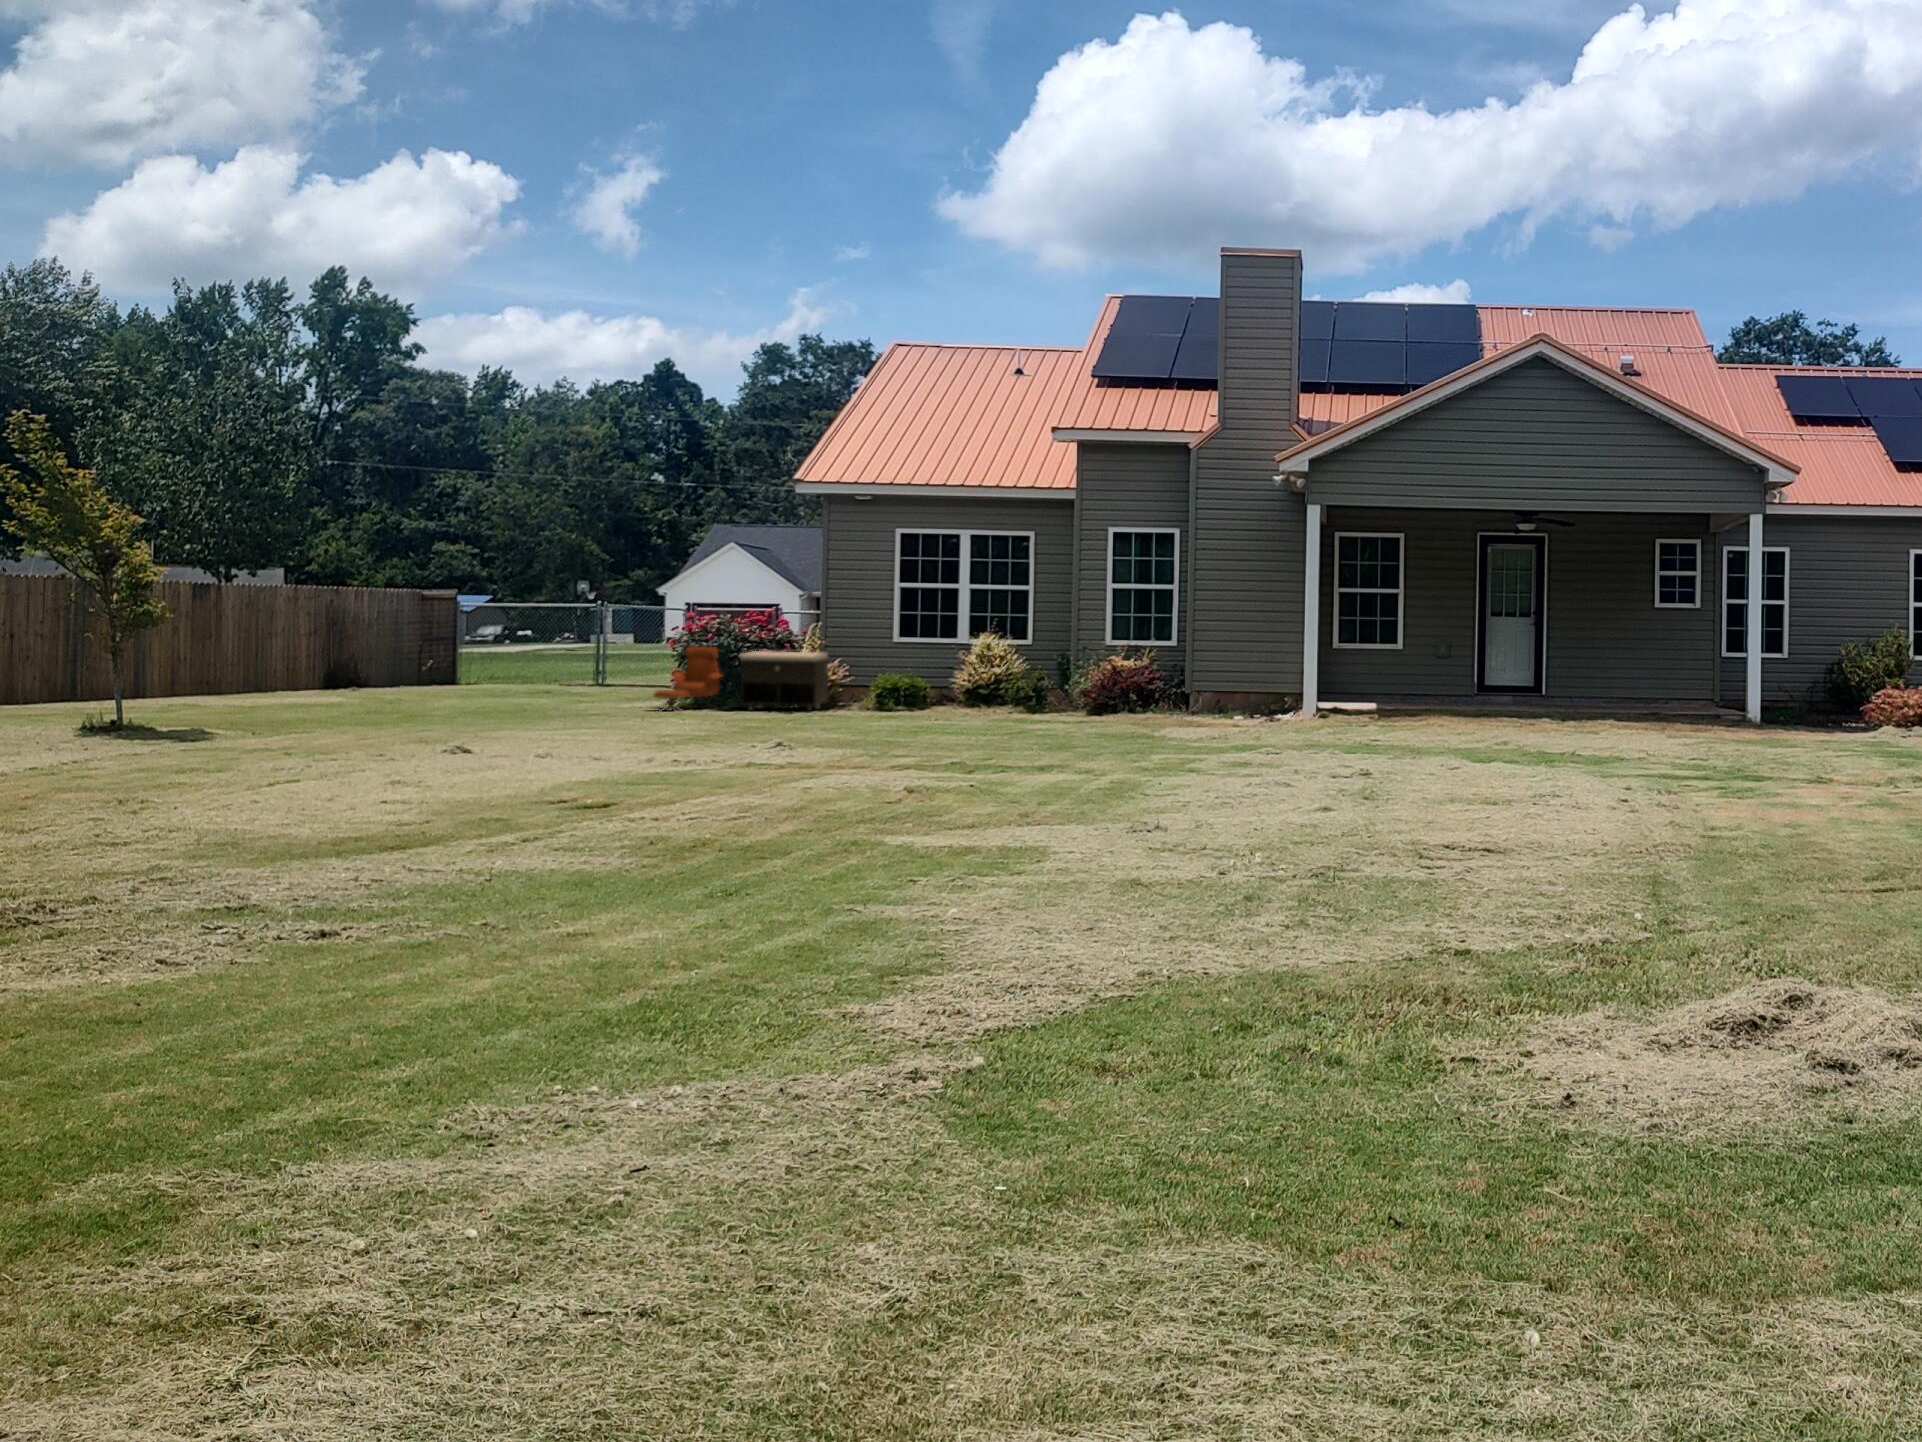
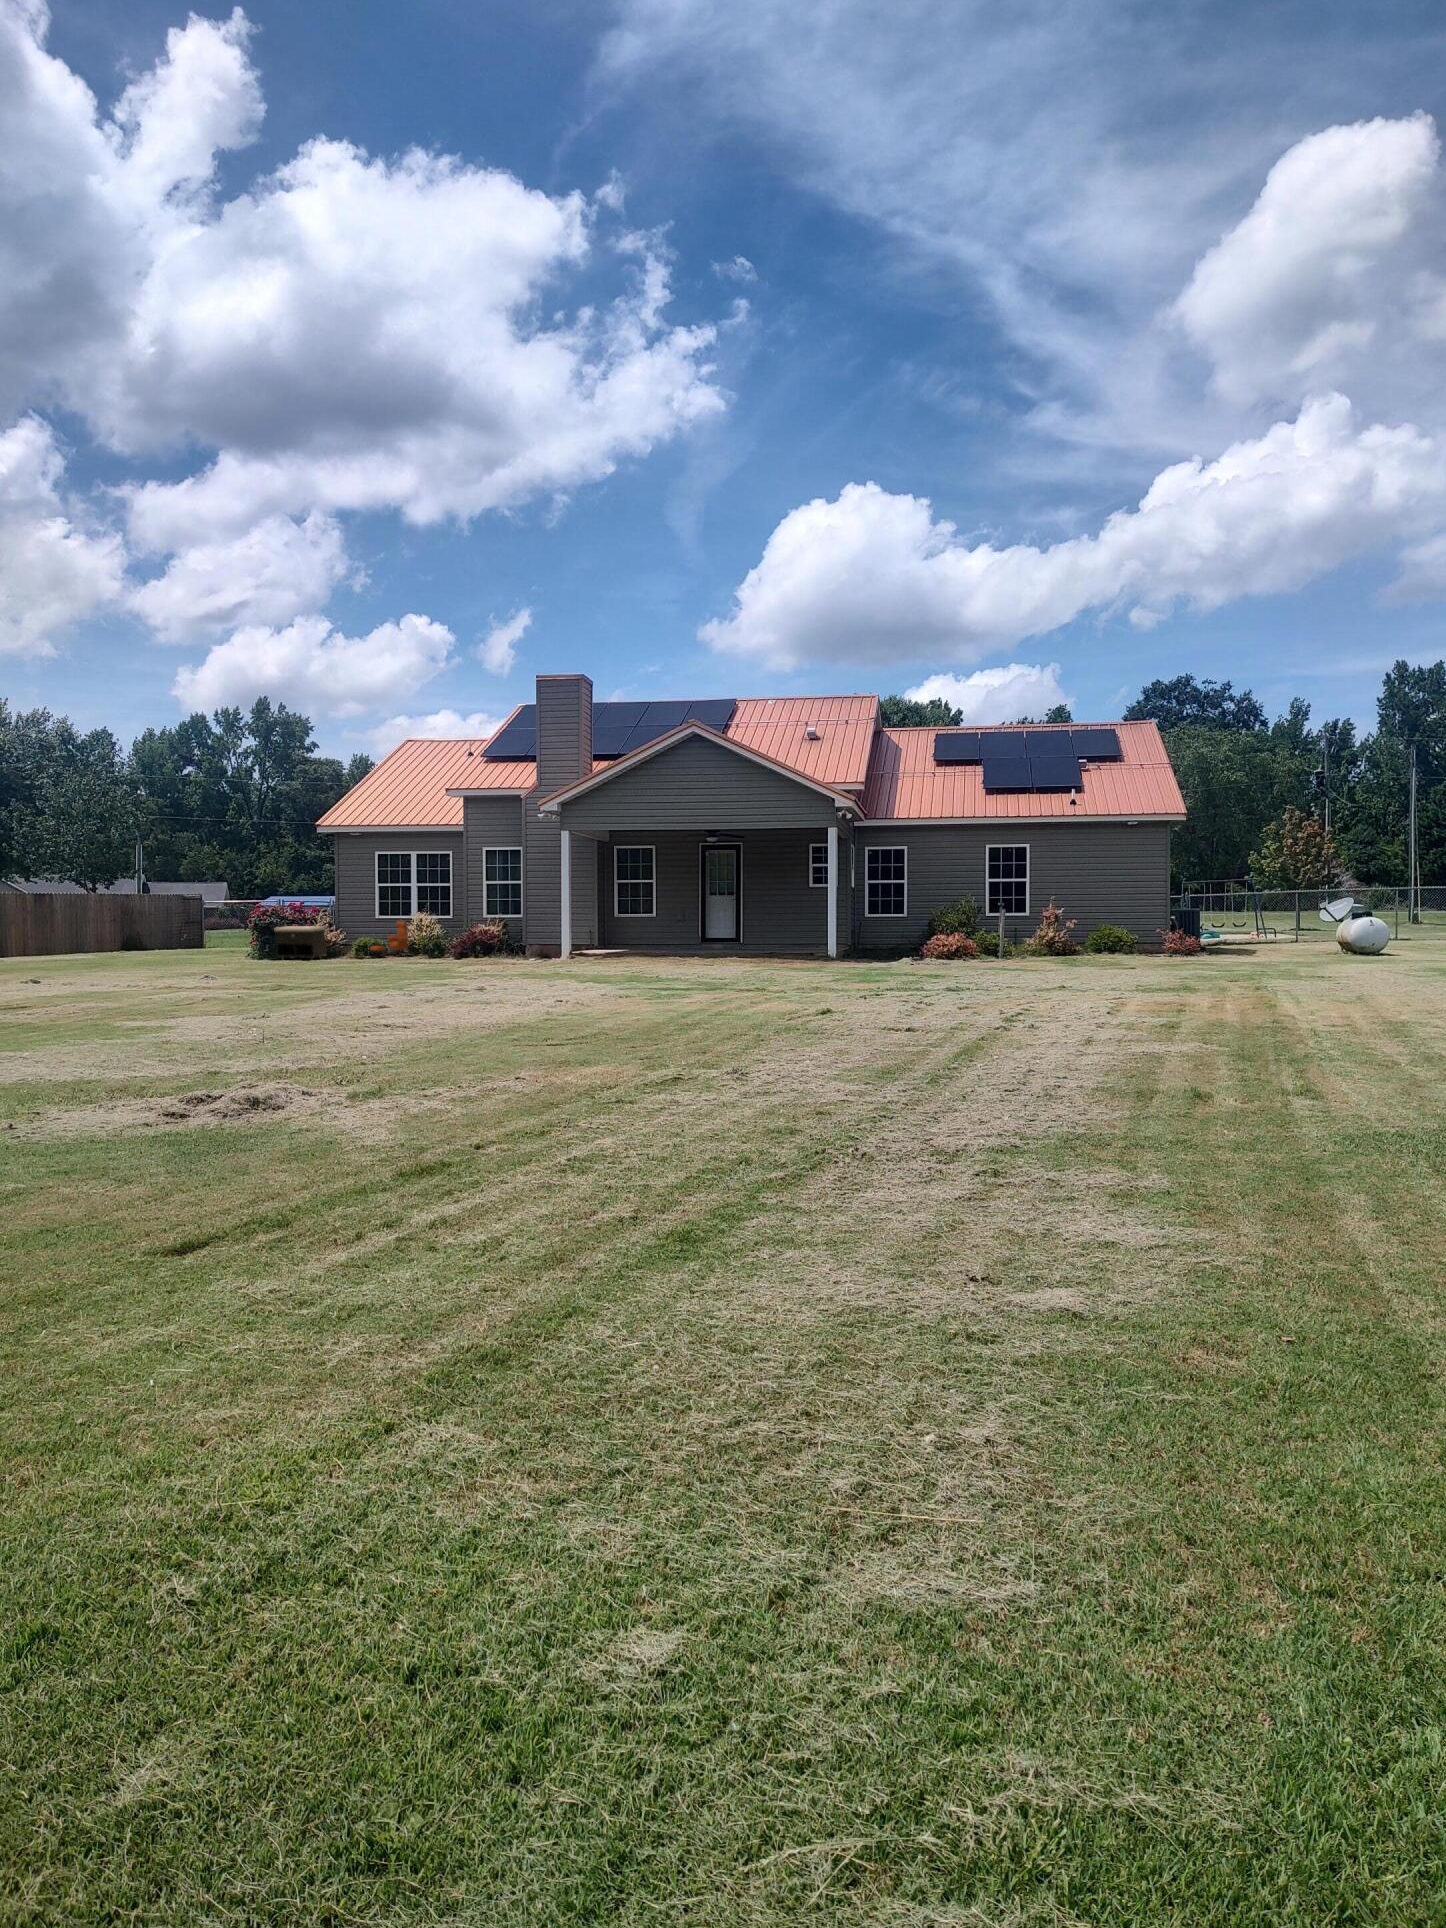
lounge chair: present [654,646,722,711] -> present [370,921,409,957]

